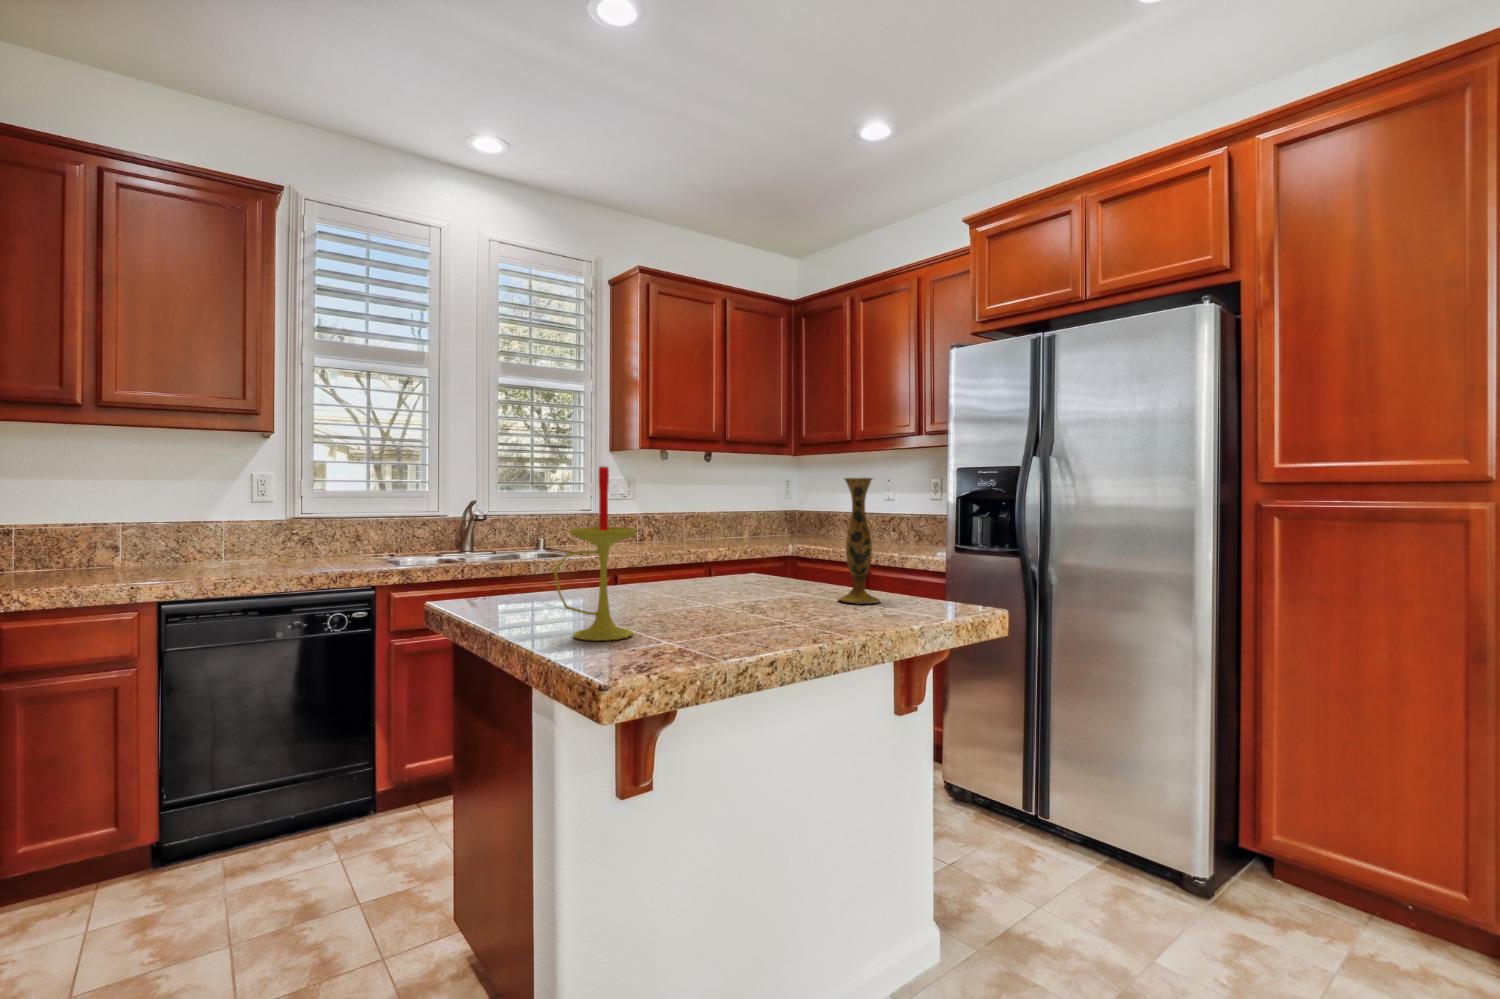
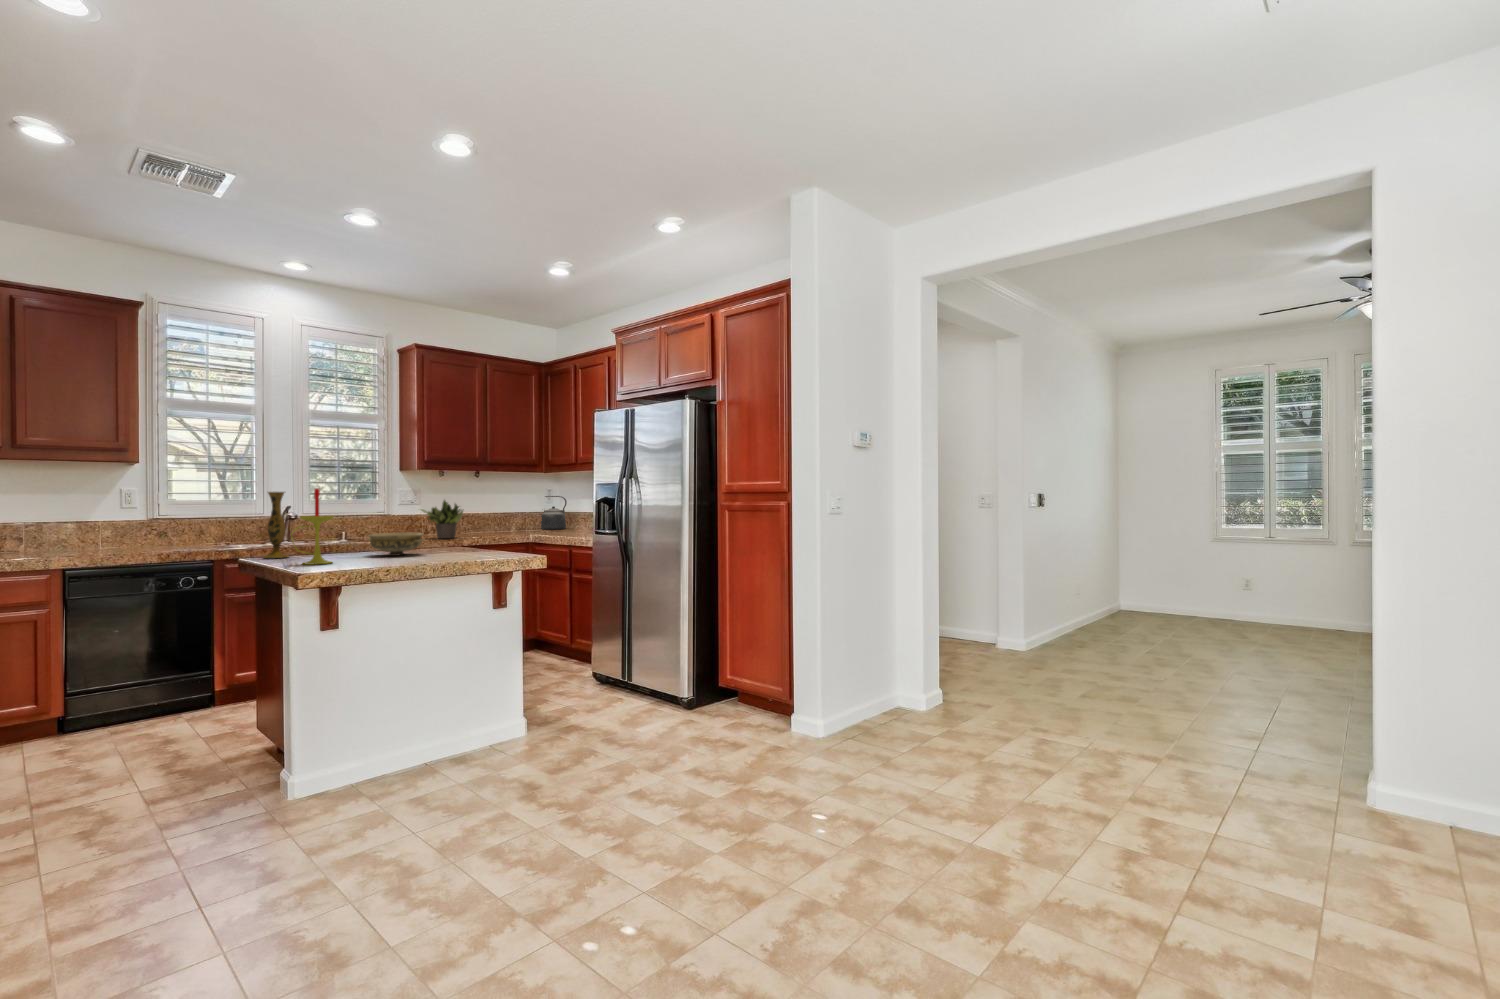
vase: present [838,478,880,603] -> present [264,492,288,558]
kettle: none [775,489,819,537] -> present [541,496,567,529]
potted plant: none [648,491,711,552] -> present [421,500,463,538]
ceramic bowl: none [659,558,778,607] -> present [368,533,424,556]

